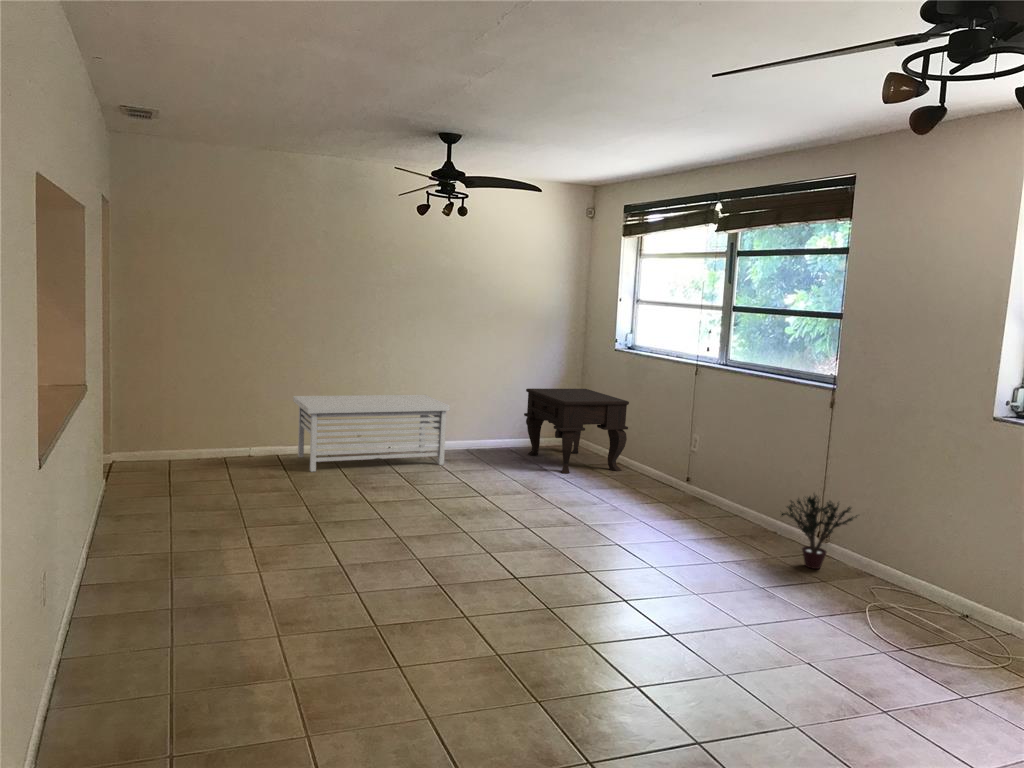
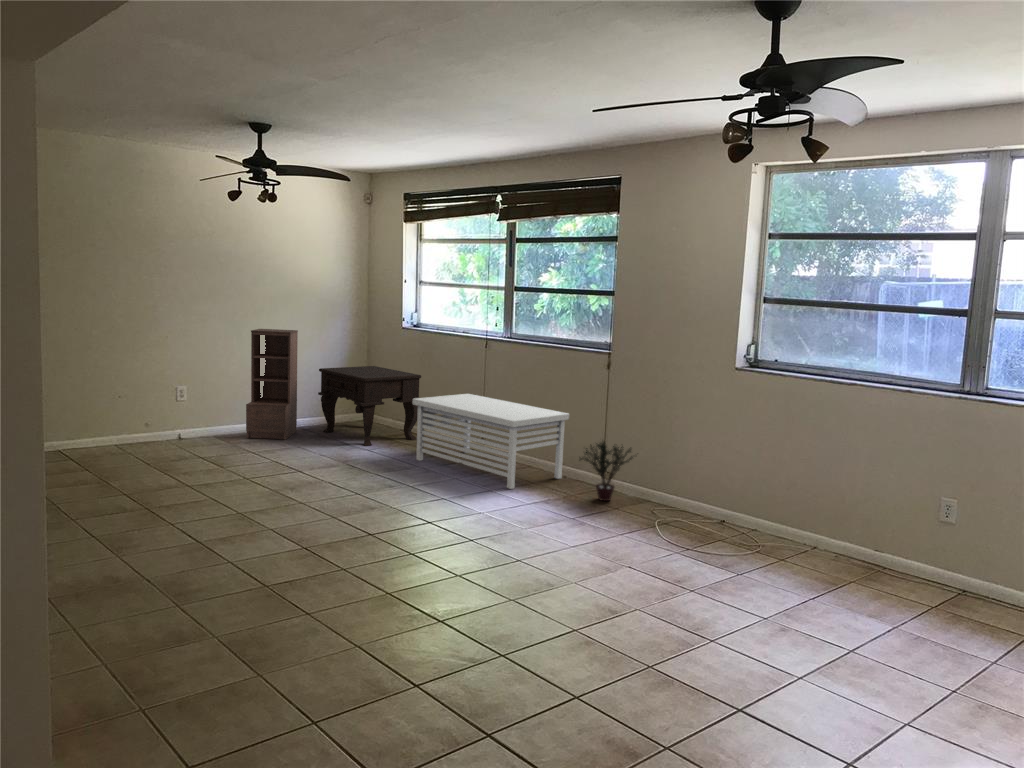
bookshelf: none [449,345,507,460] -> present [246,329,298,440]
storage bench: present [293,395,450,472] -> present [413,394,569,489]

